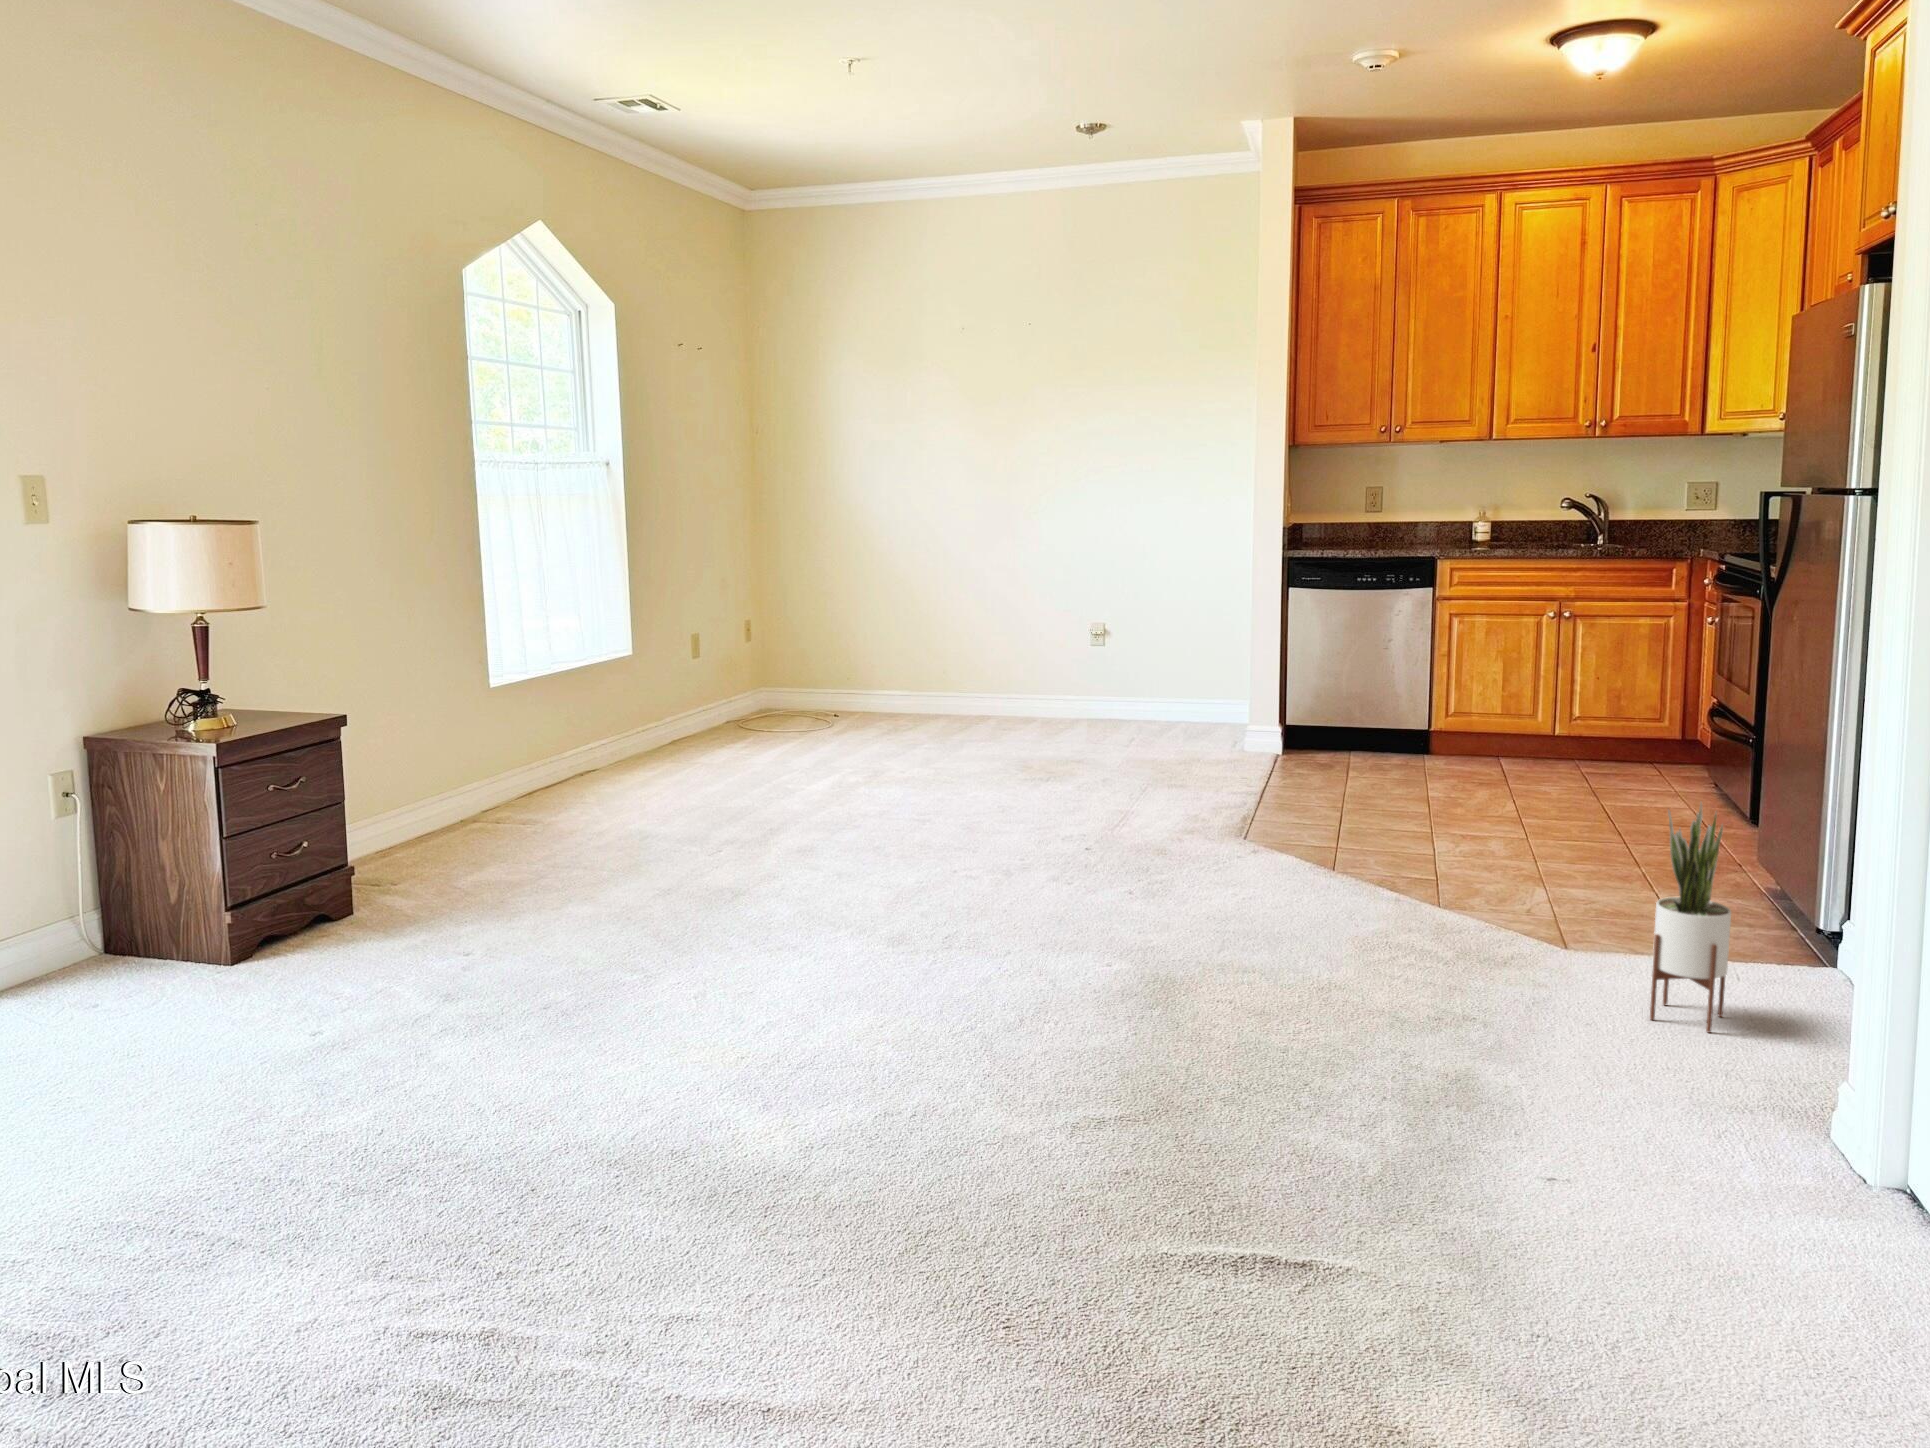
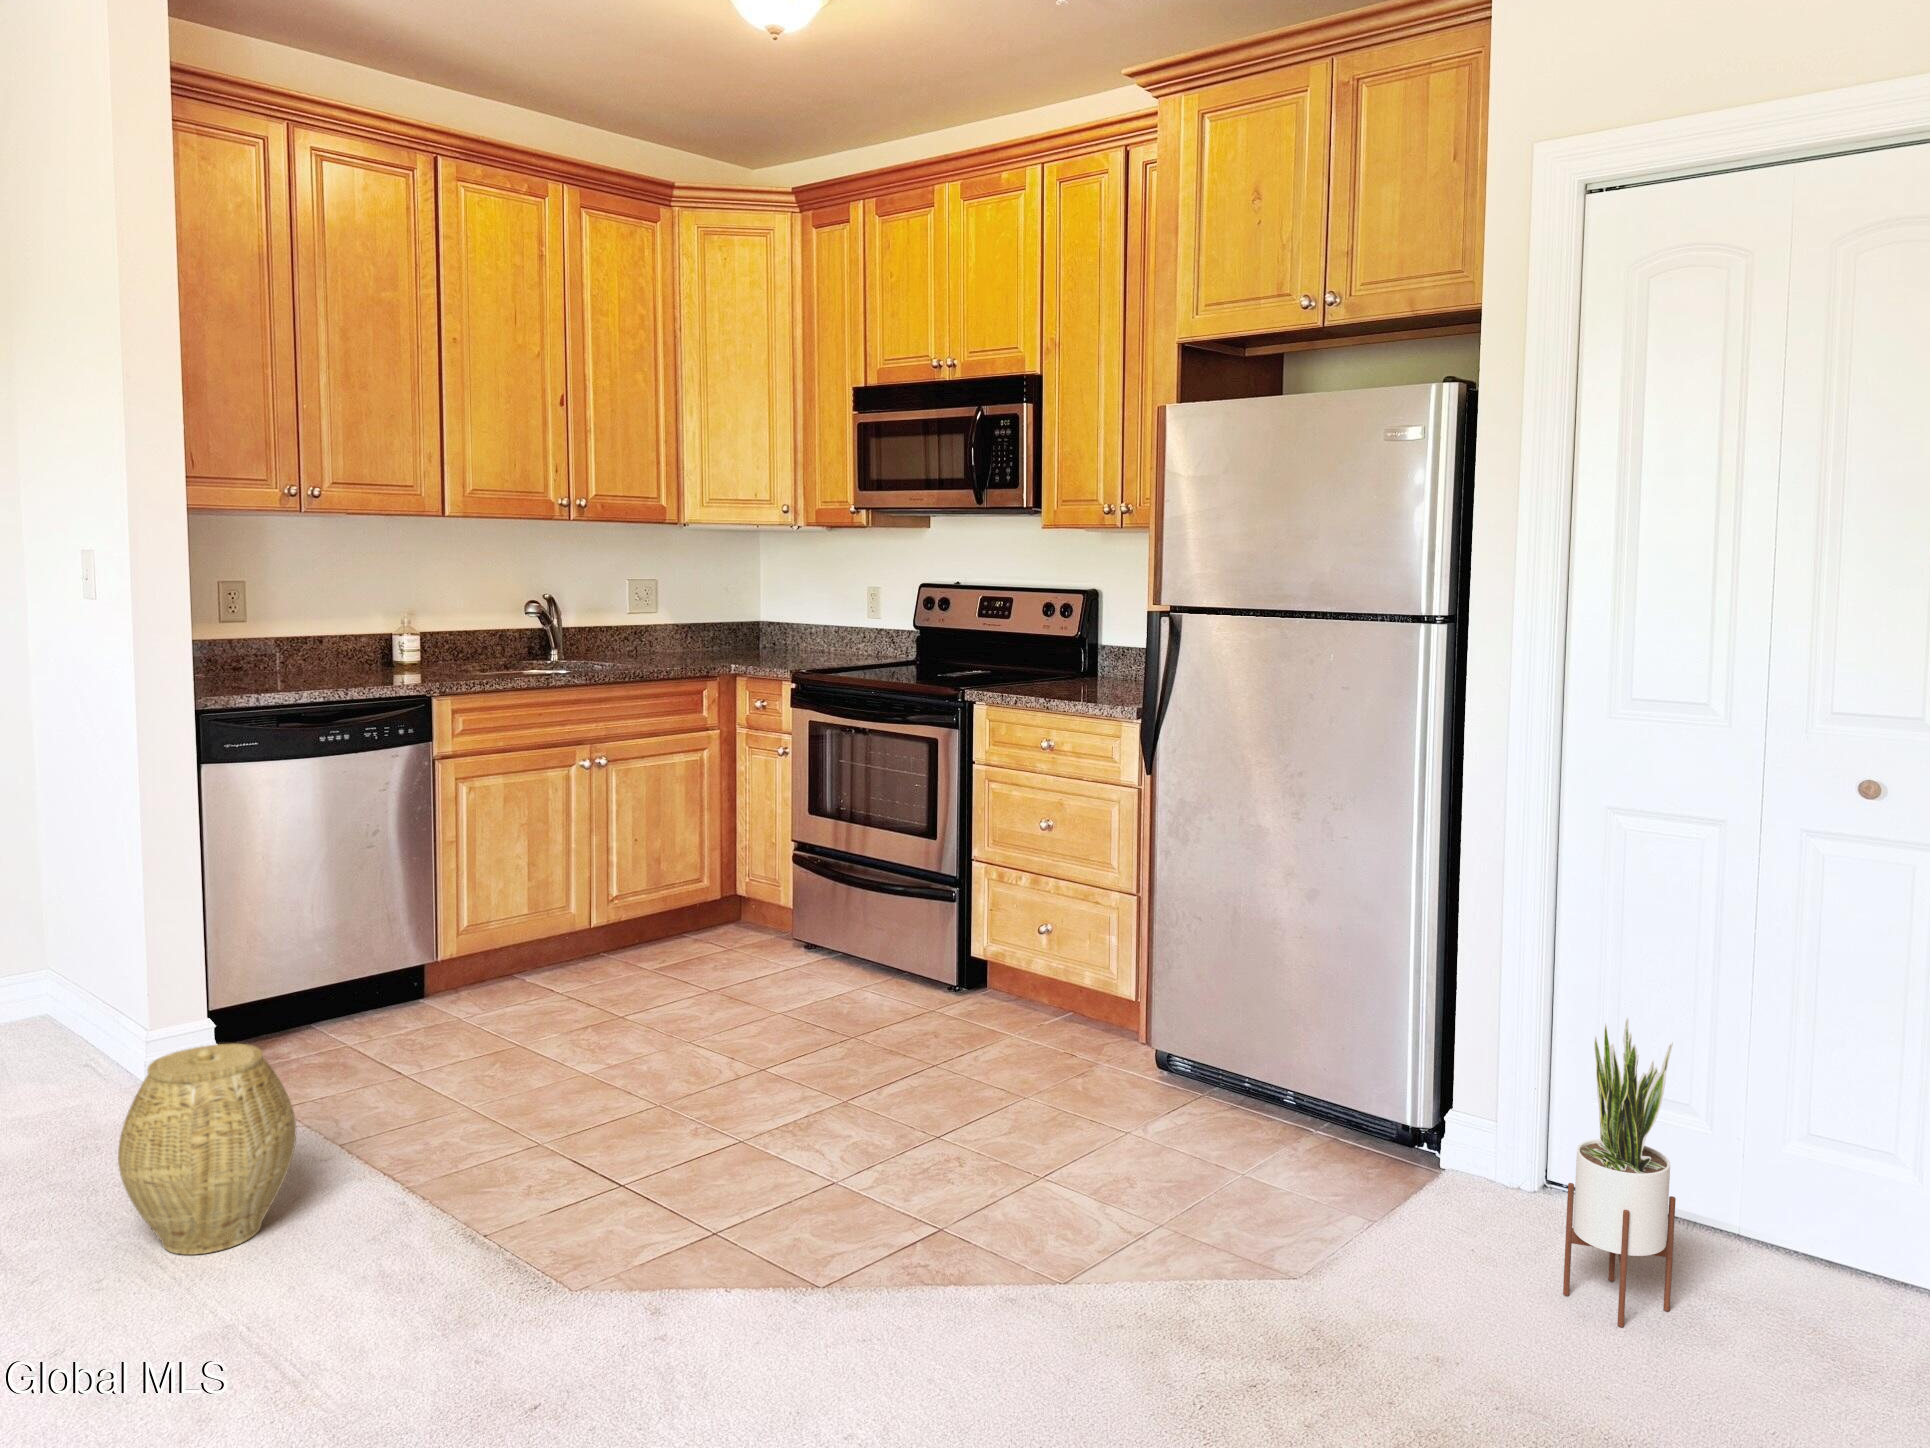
woven basket: none [1135,703,1207,794] -> present [118,1044,296,1255]

